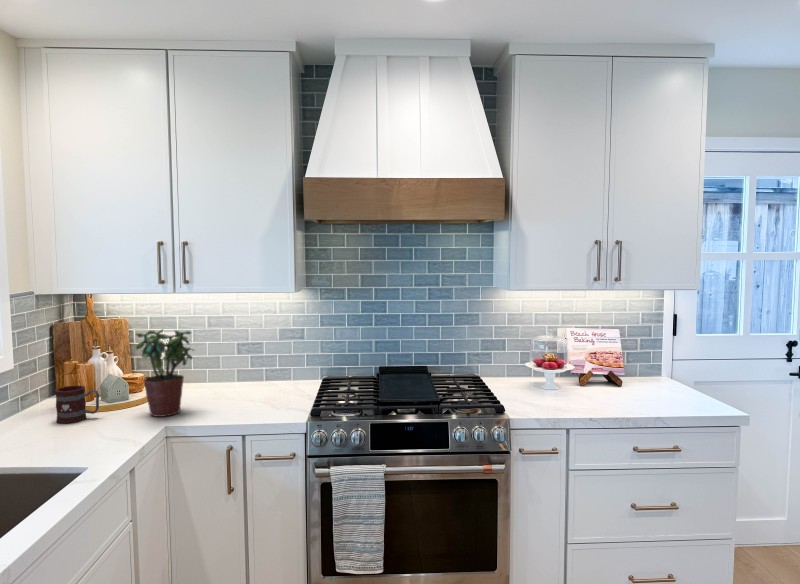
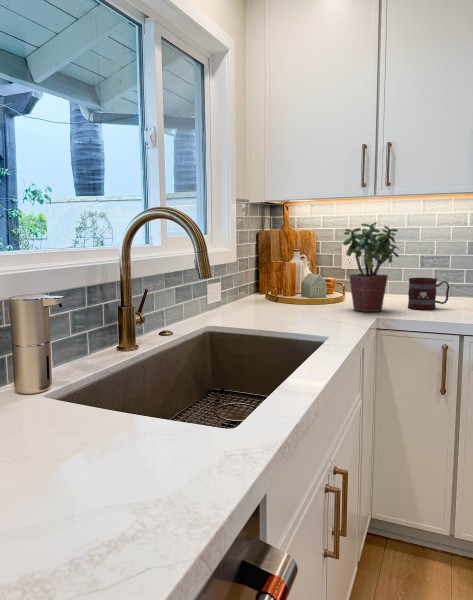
mug: present [55,385,99,423] -> present [408,278,450,310]

